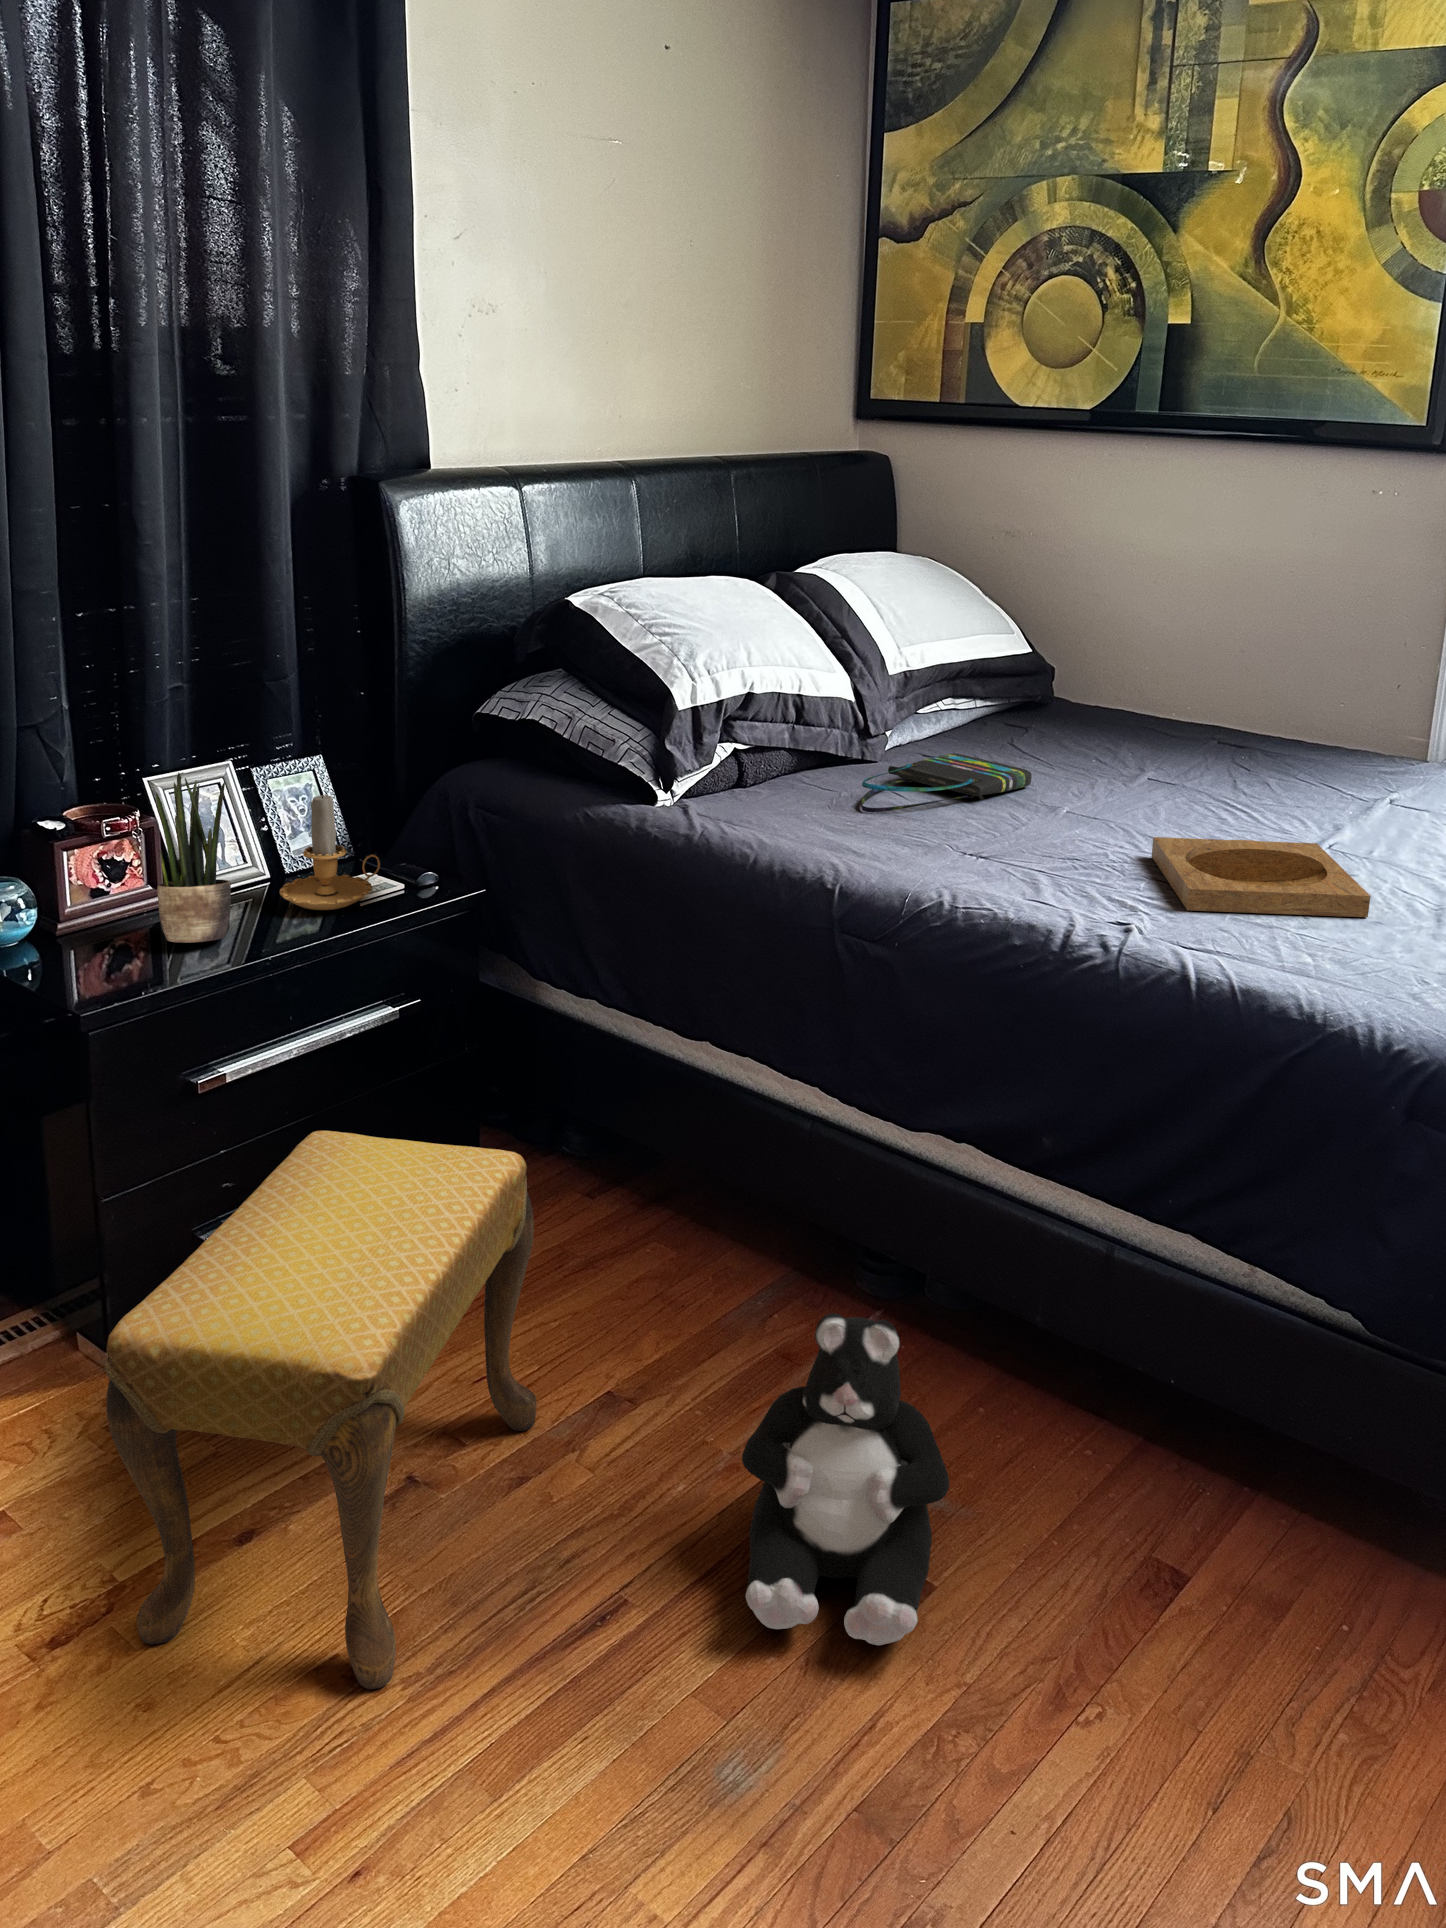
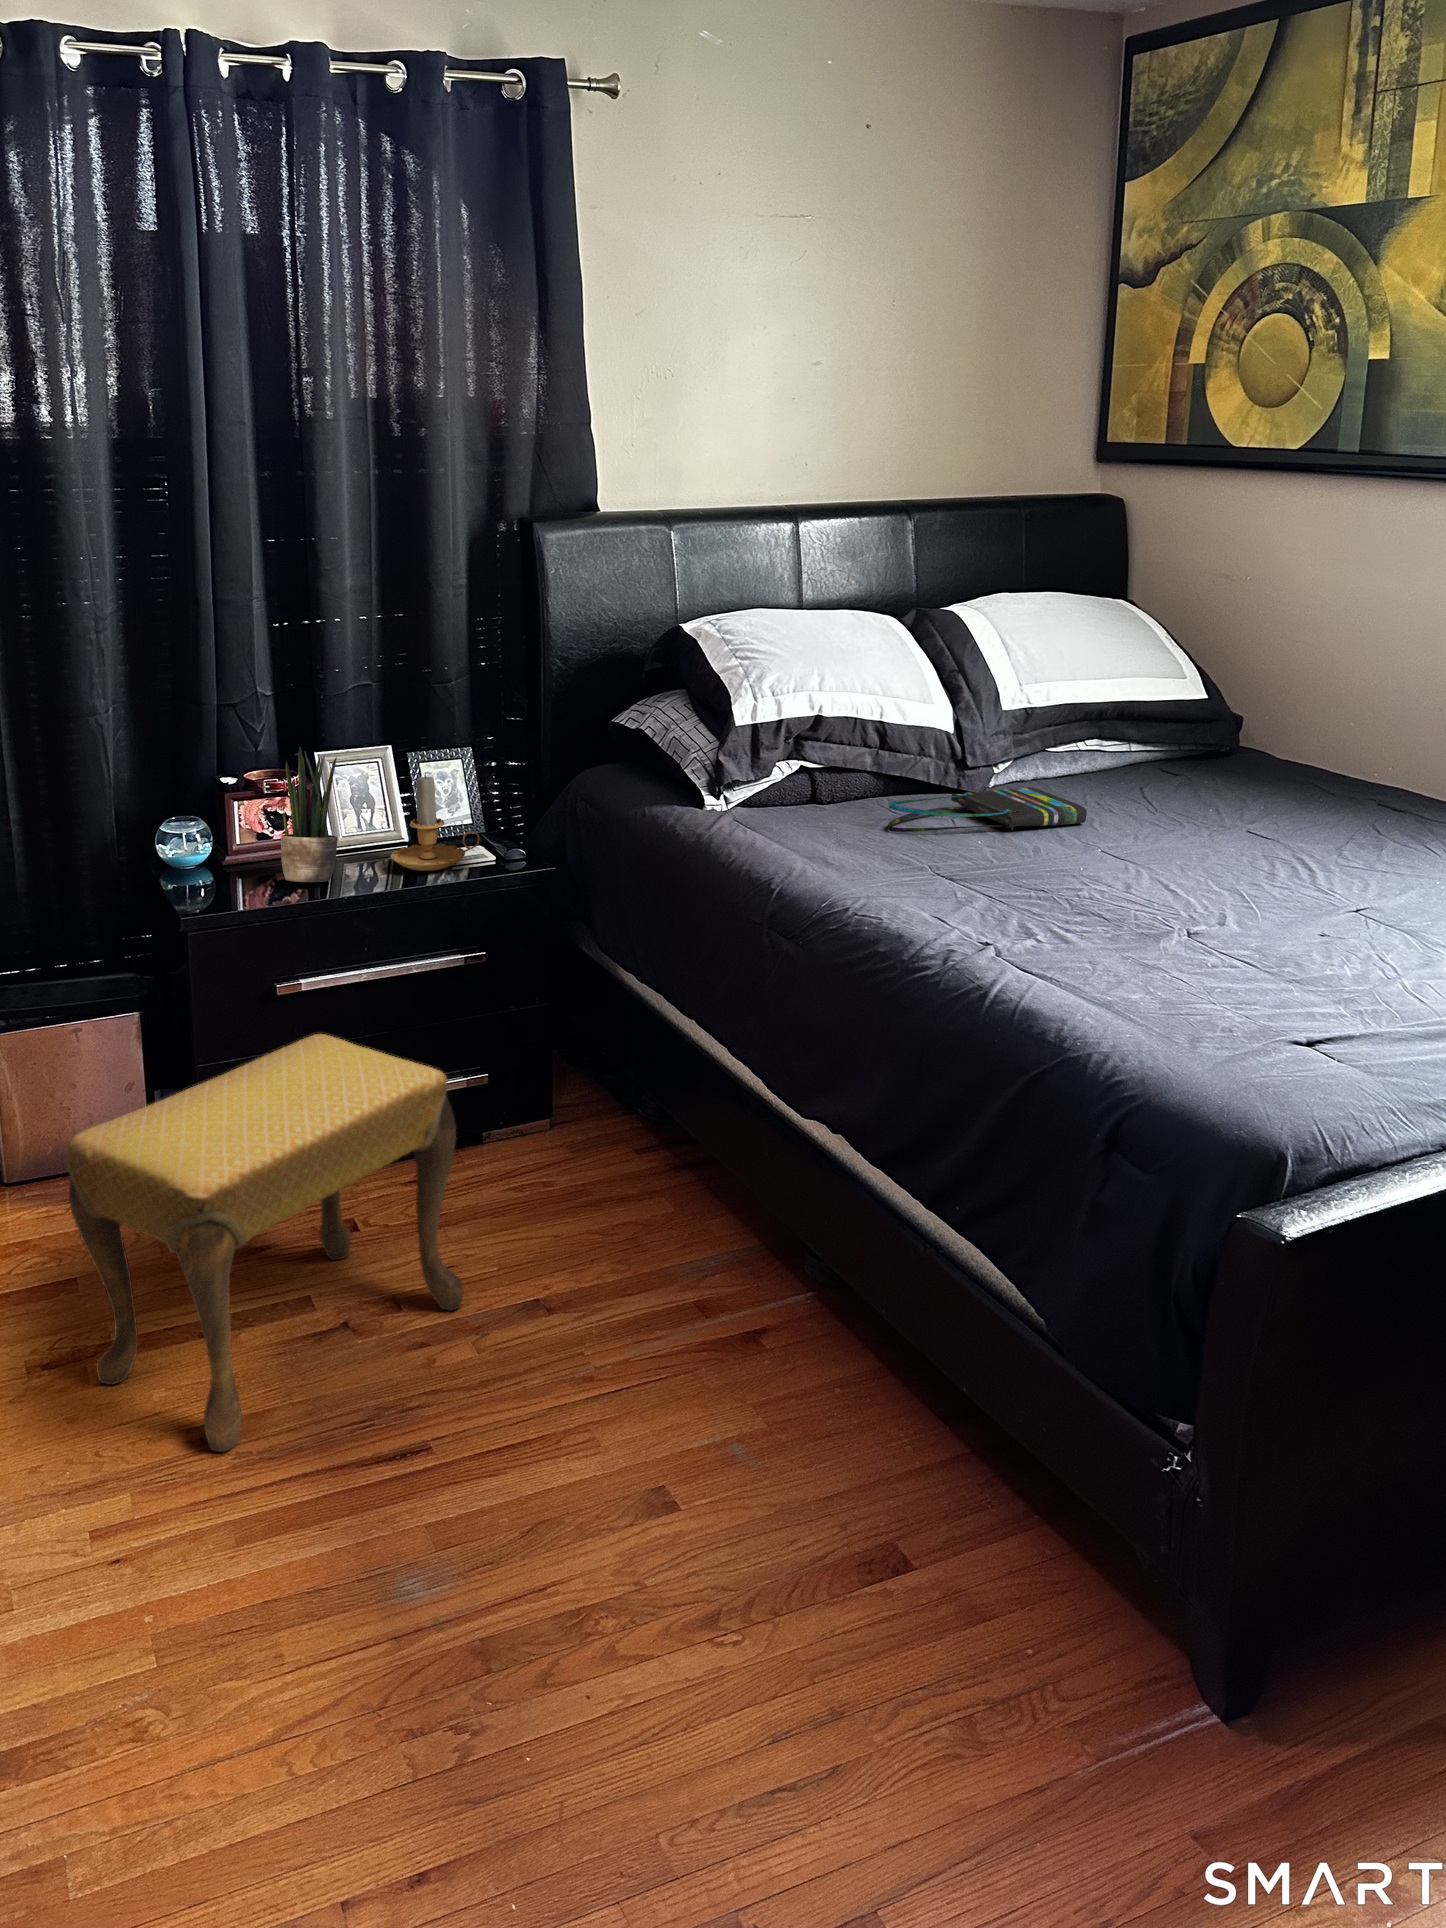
tray: present [1152,837,1371,917] -> none [1076,874,1287,968]
plush toy: present [742,1313,949,1645] -> none [493,1242,699,1529]

